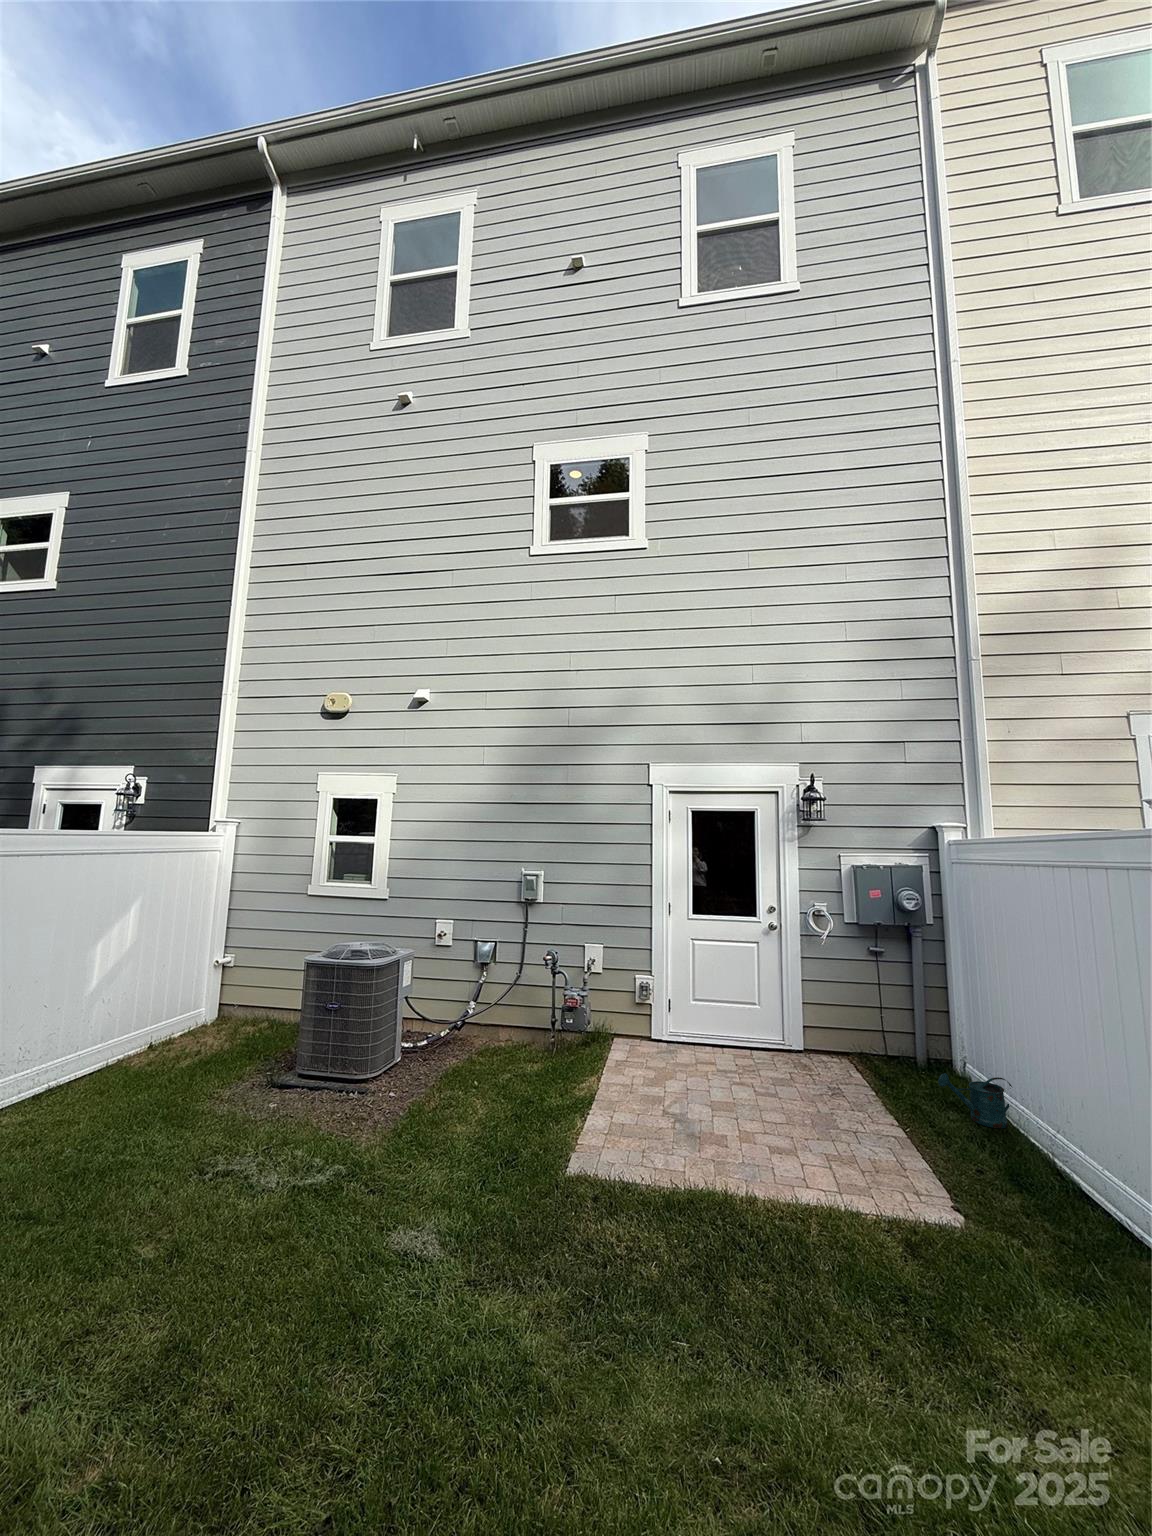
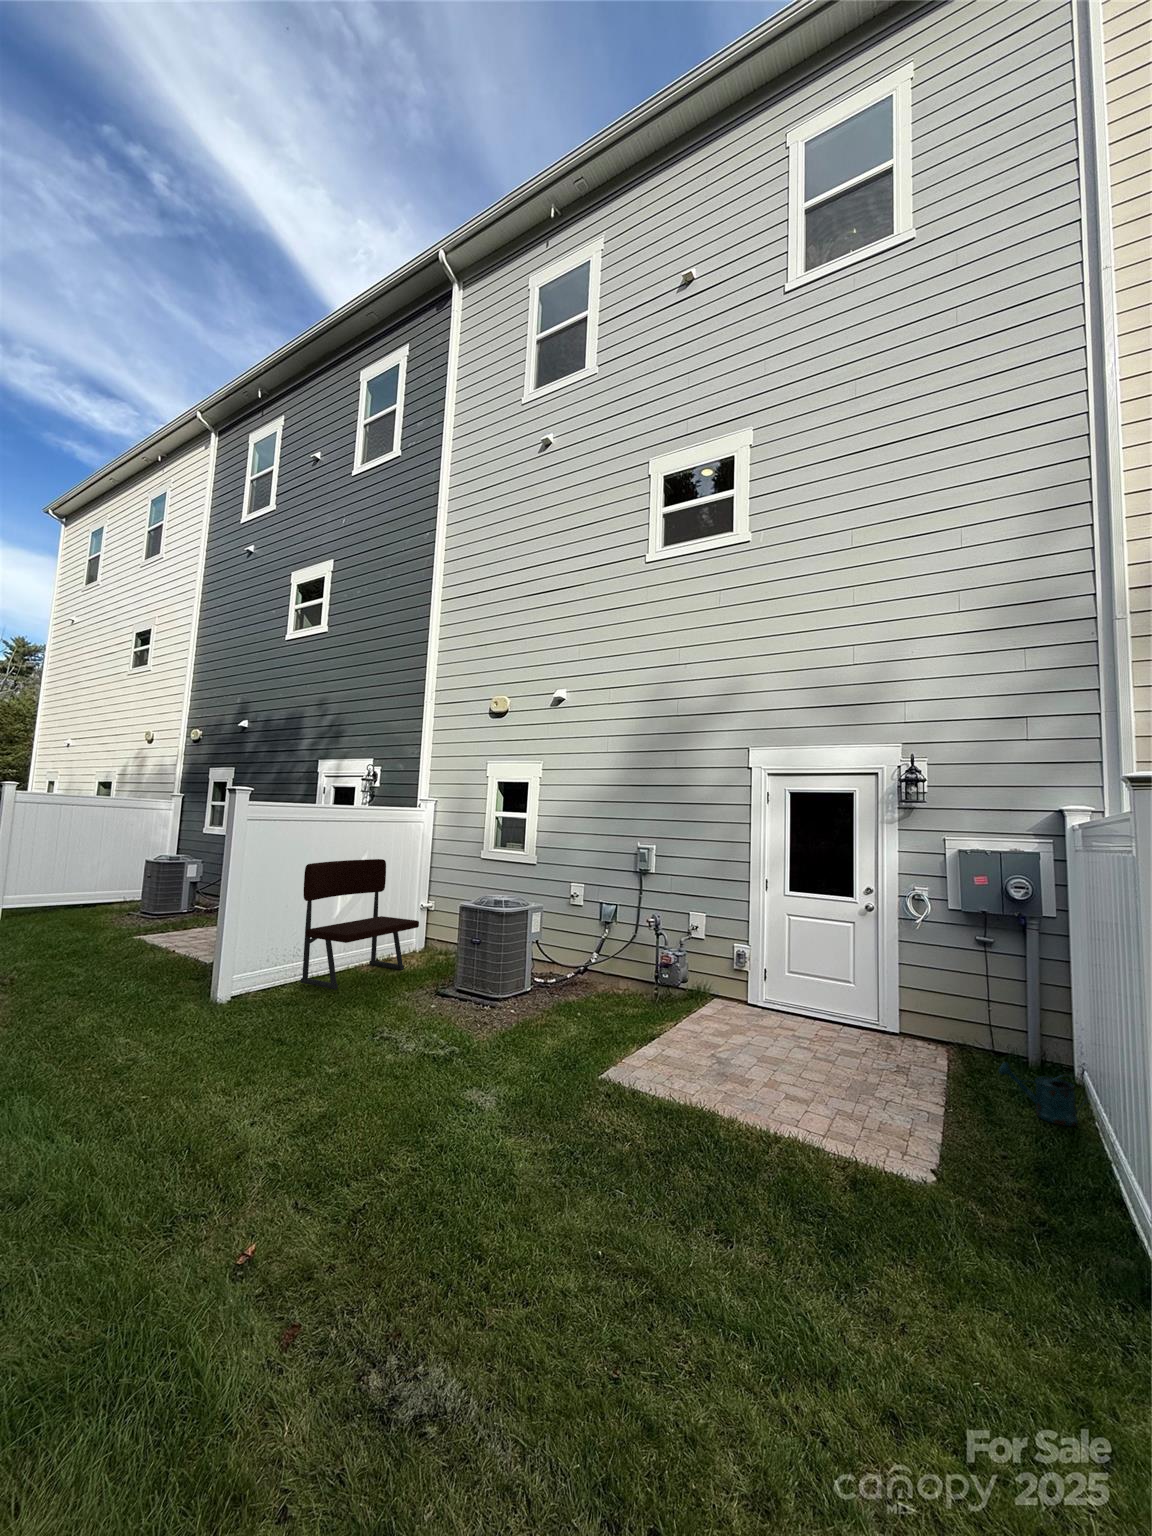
bench: none [35,903,230,1108] -> present [300,859,419,990]

